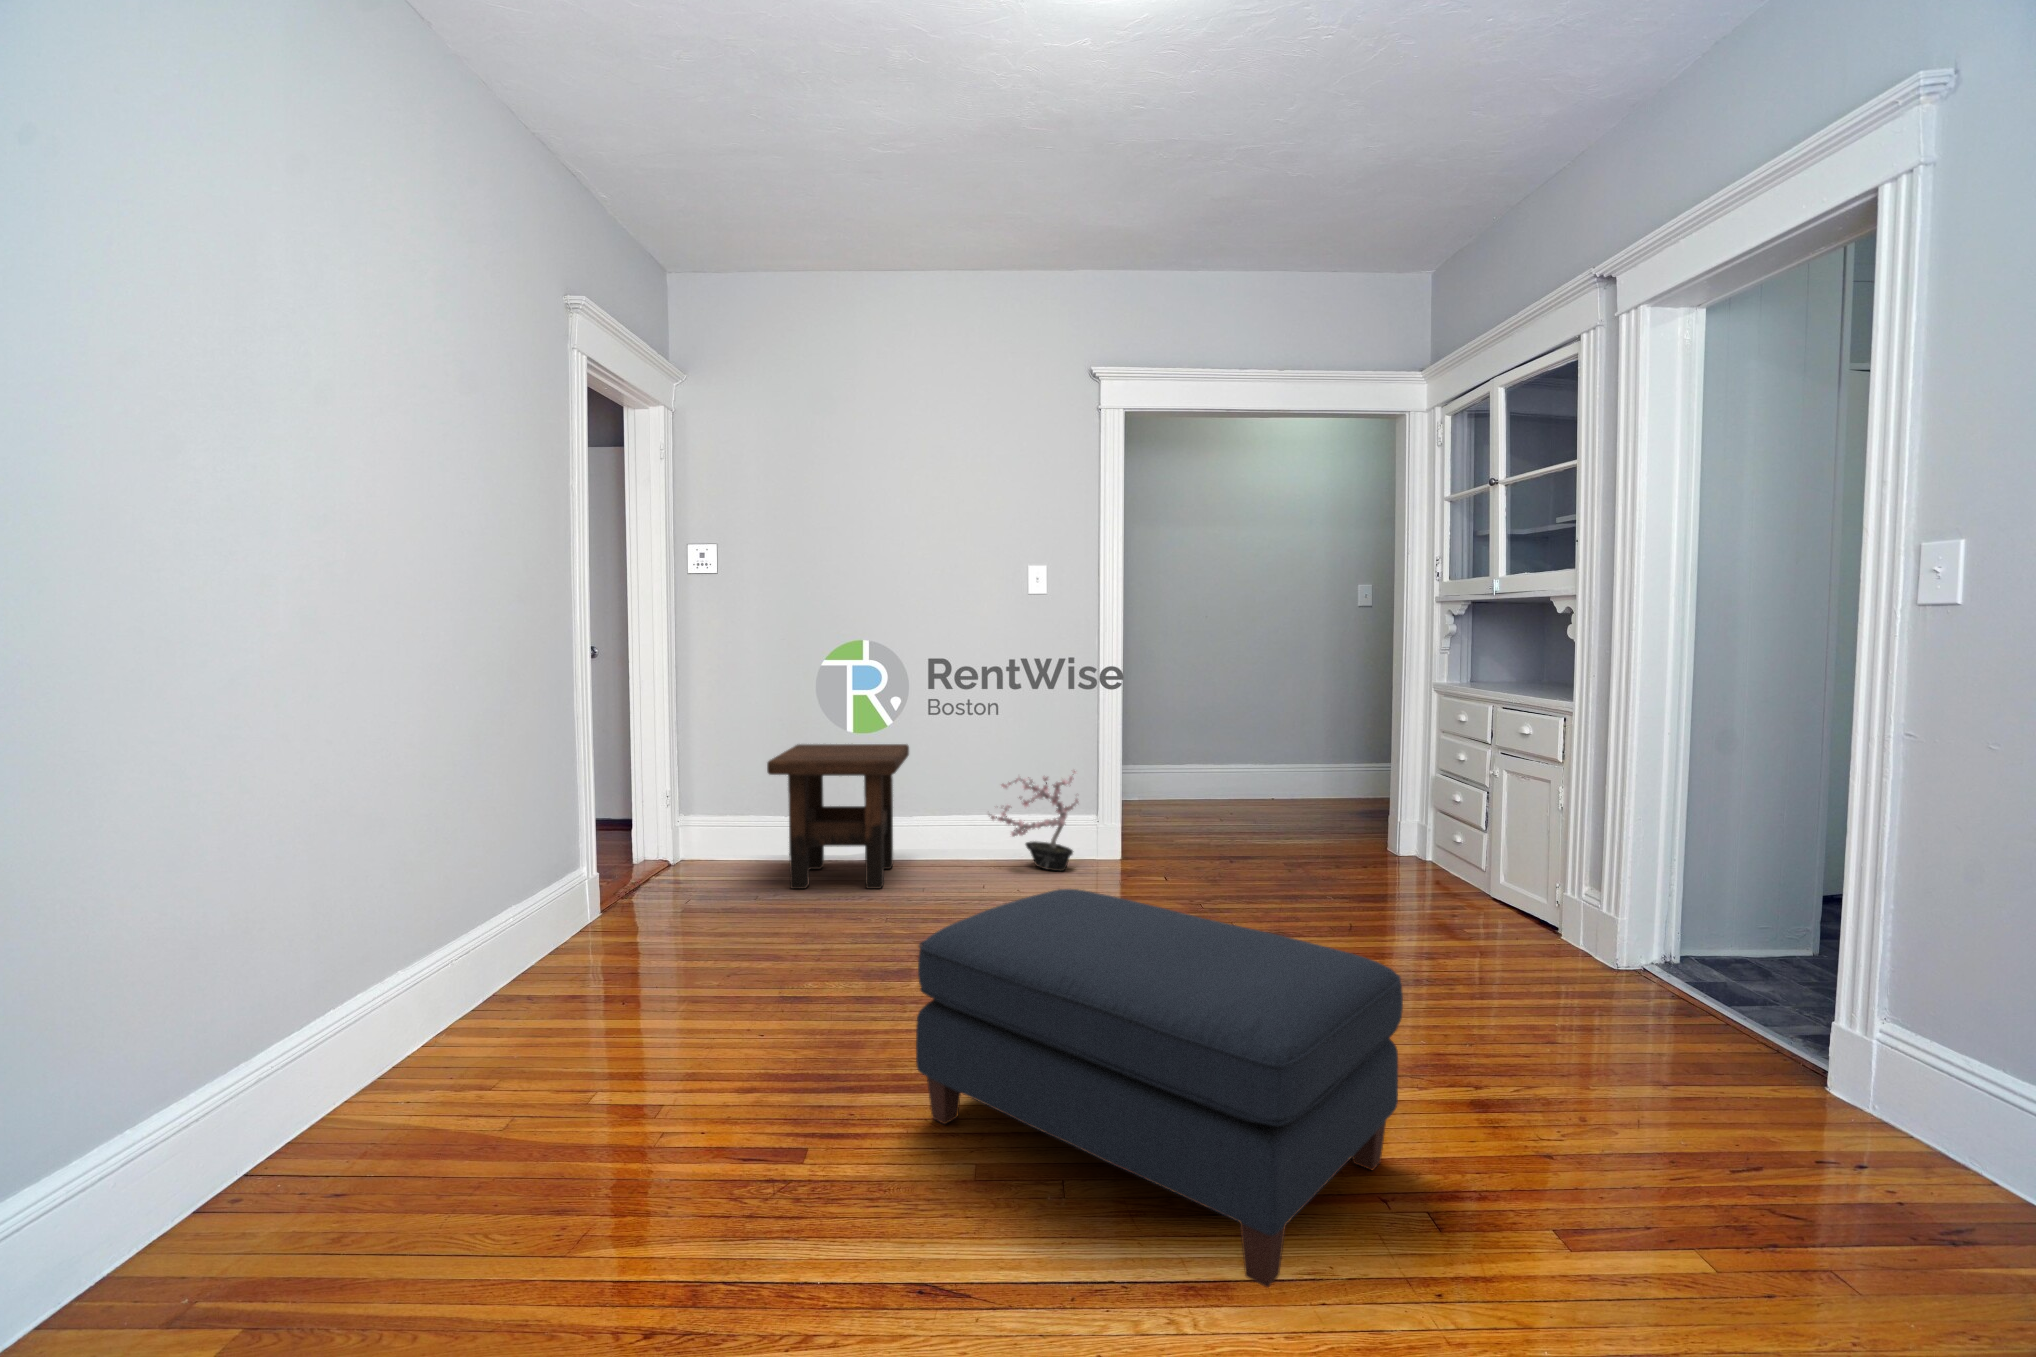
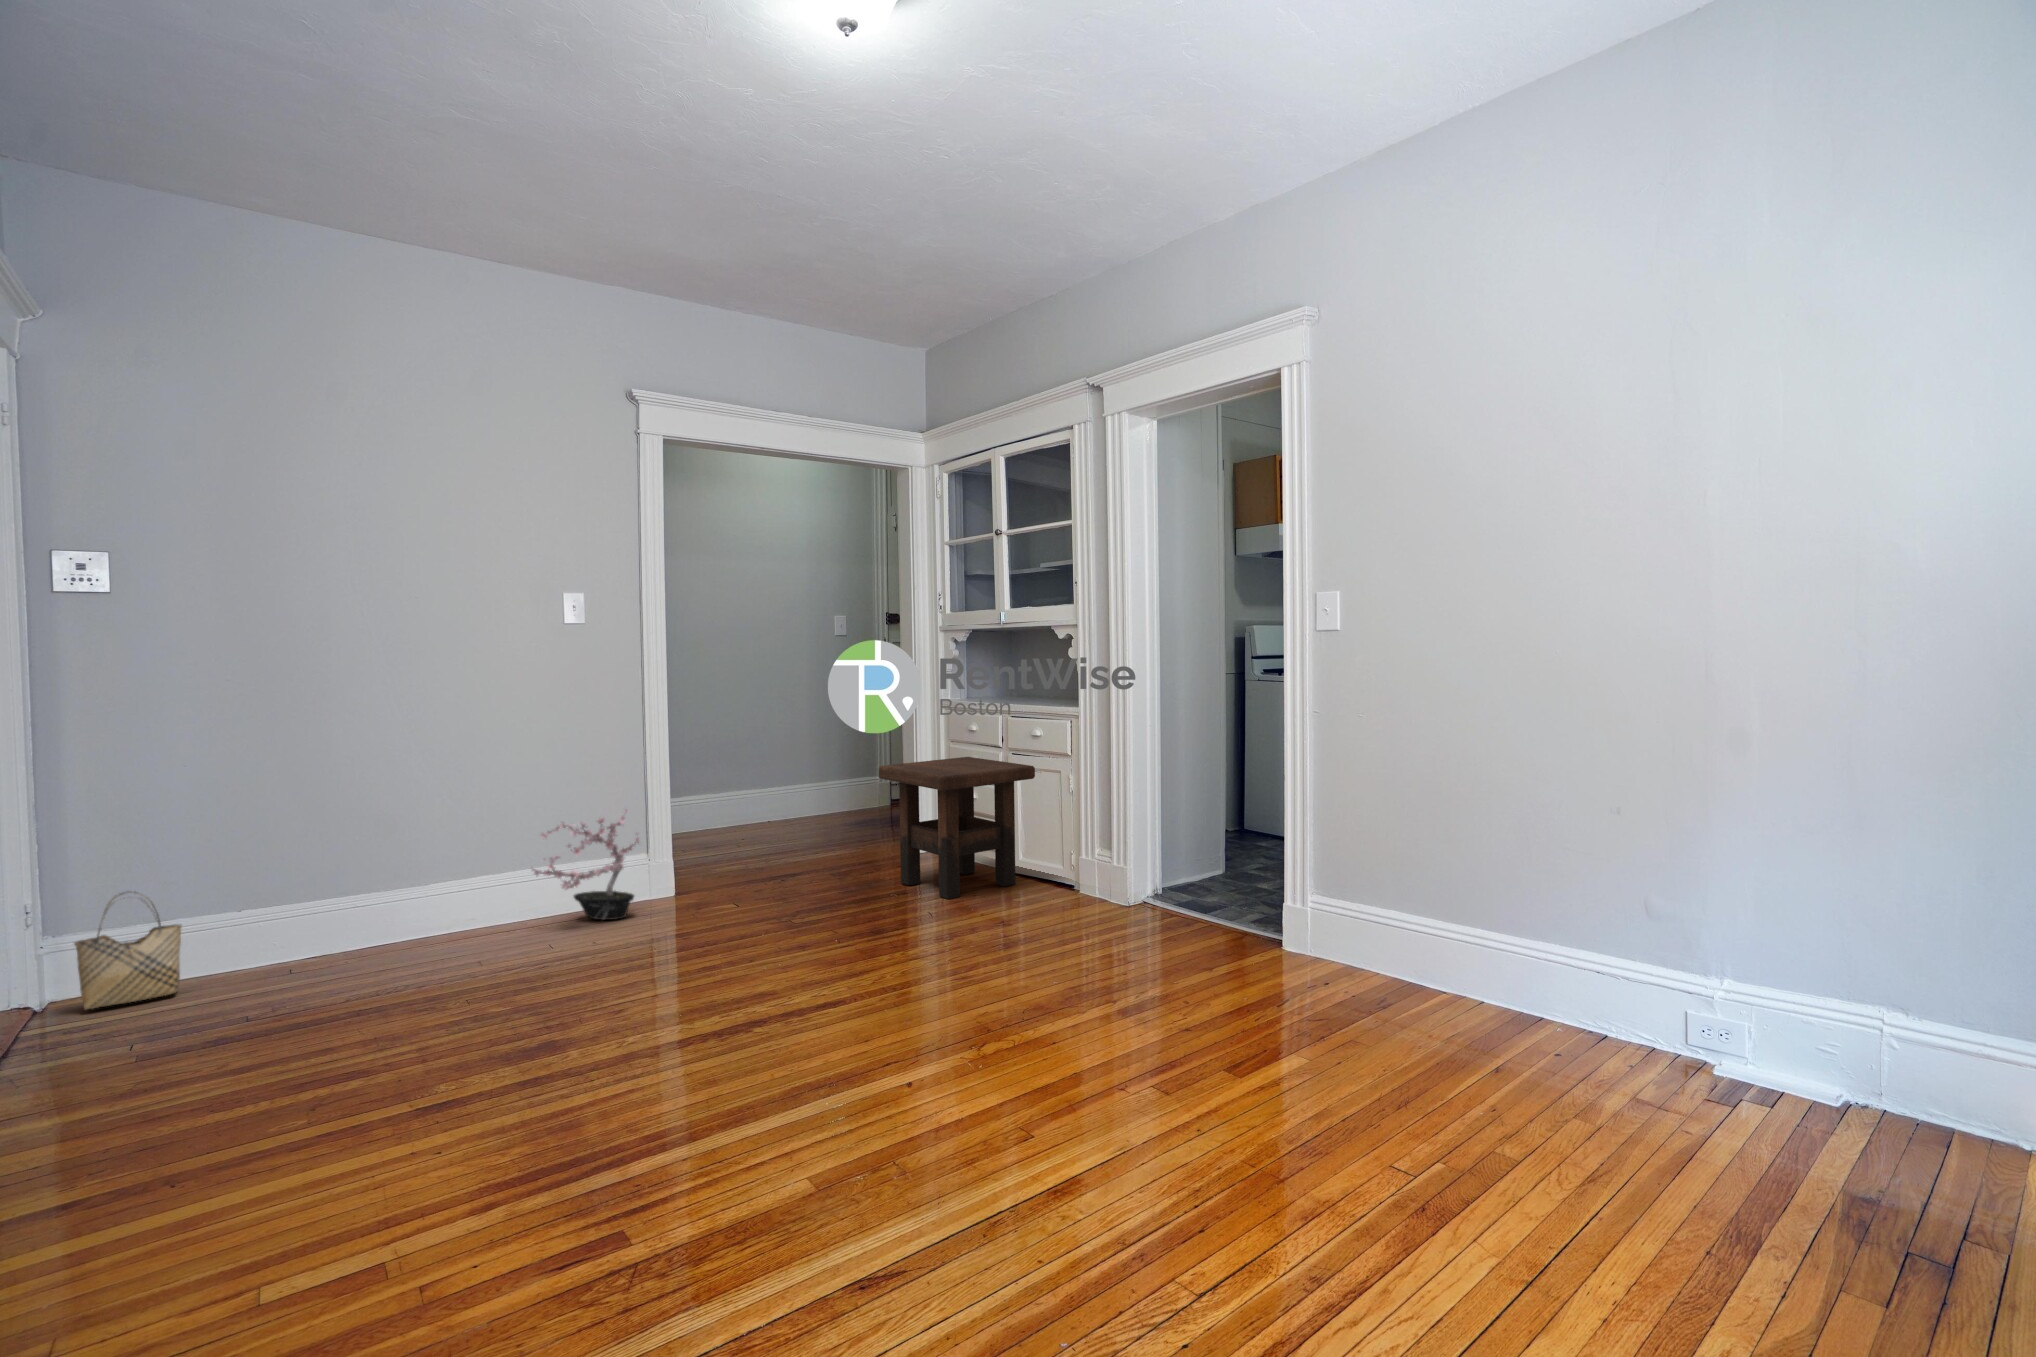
side table: present [767,744,909,889] -> present [879,757,1035,899]
woven basket: none [701,790,760,868] -> present [74,891,182,1009]
ottoman: present [916,889,1403,1287] -> none [708,906,1119,1168]

